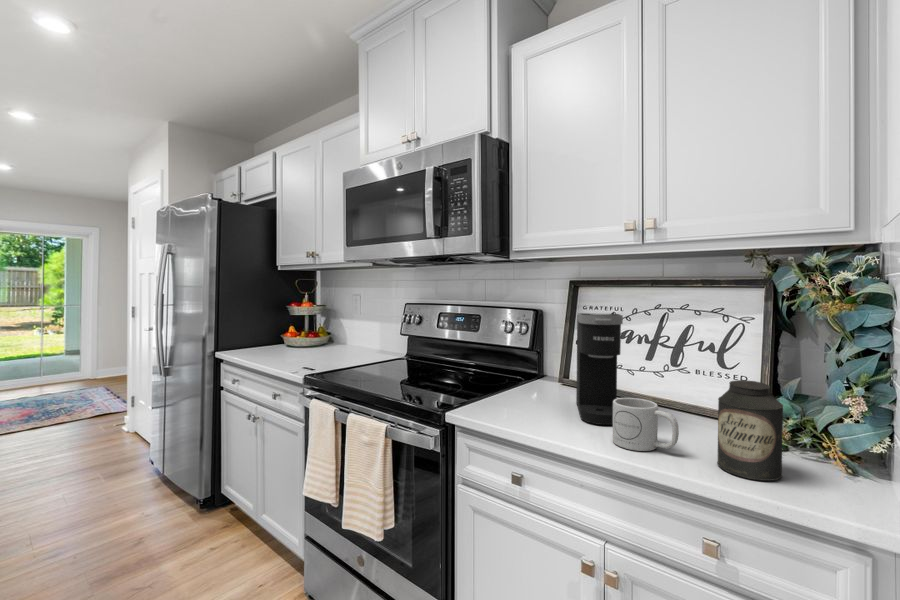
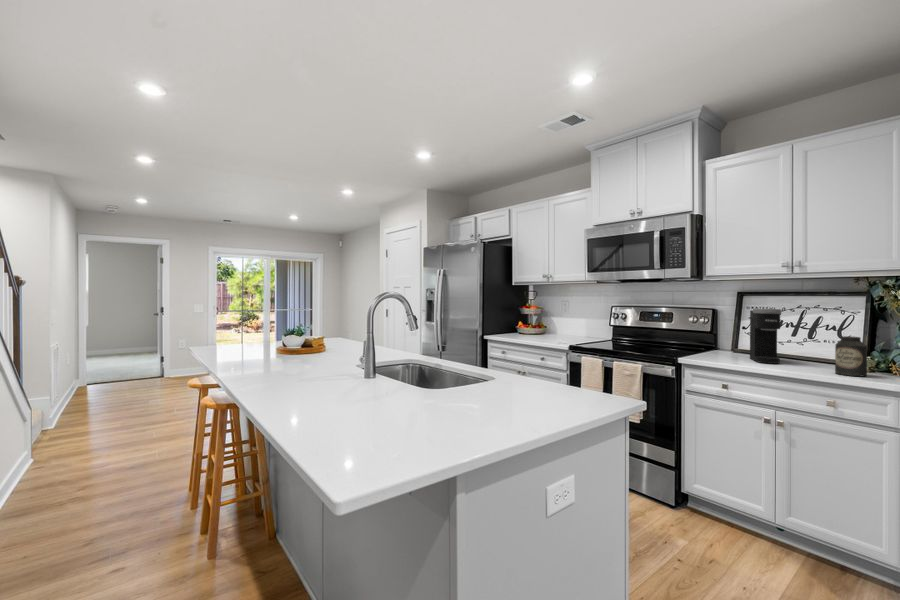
mug: present [613,398,679,451] -> none [779,348,815,369]

